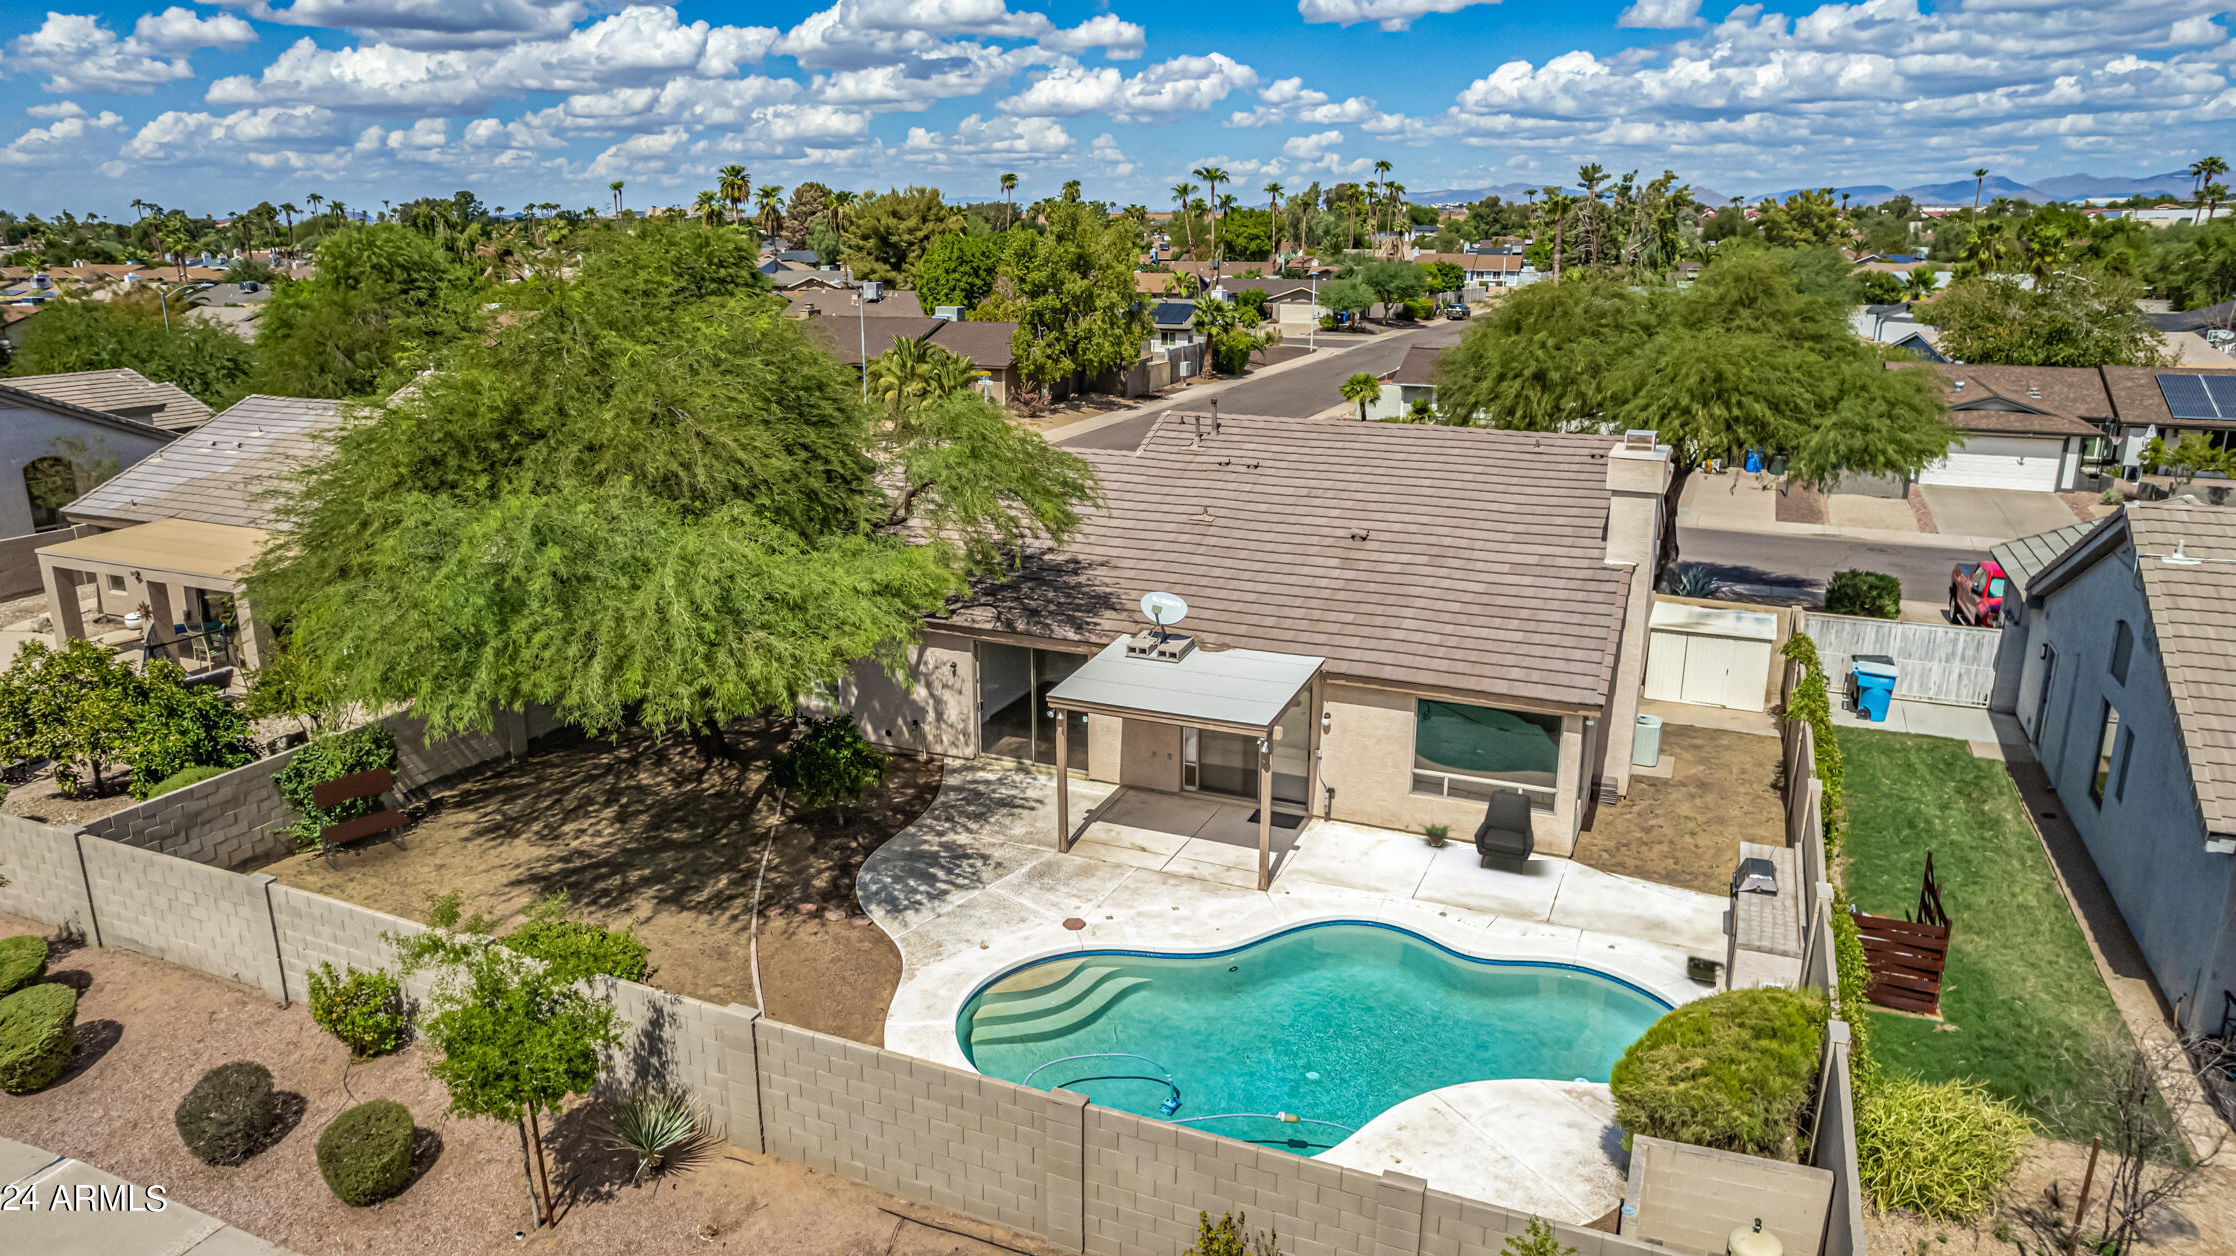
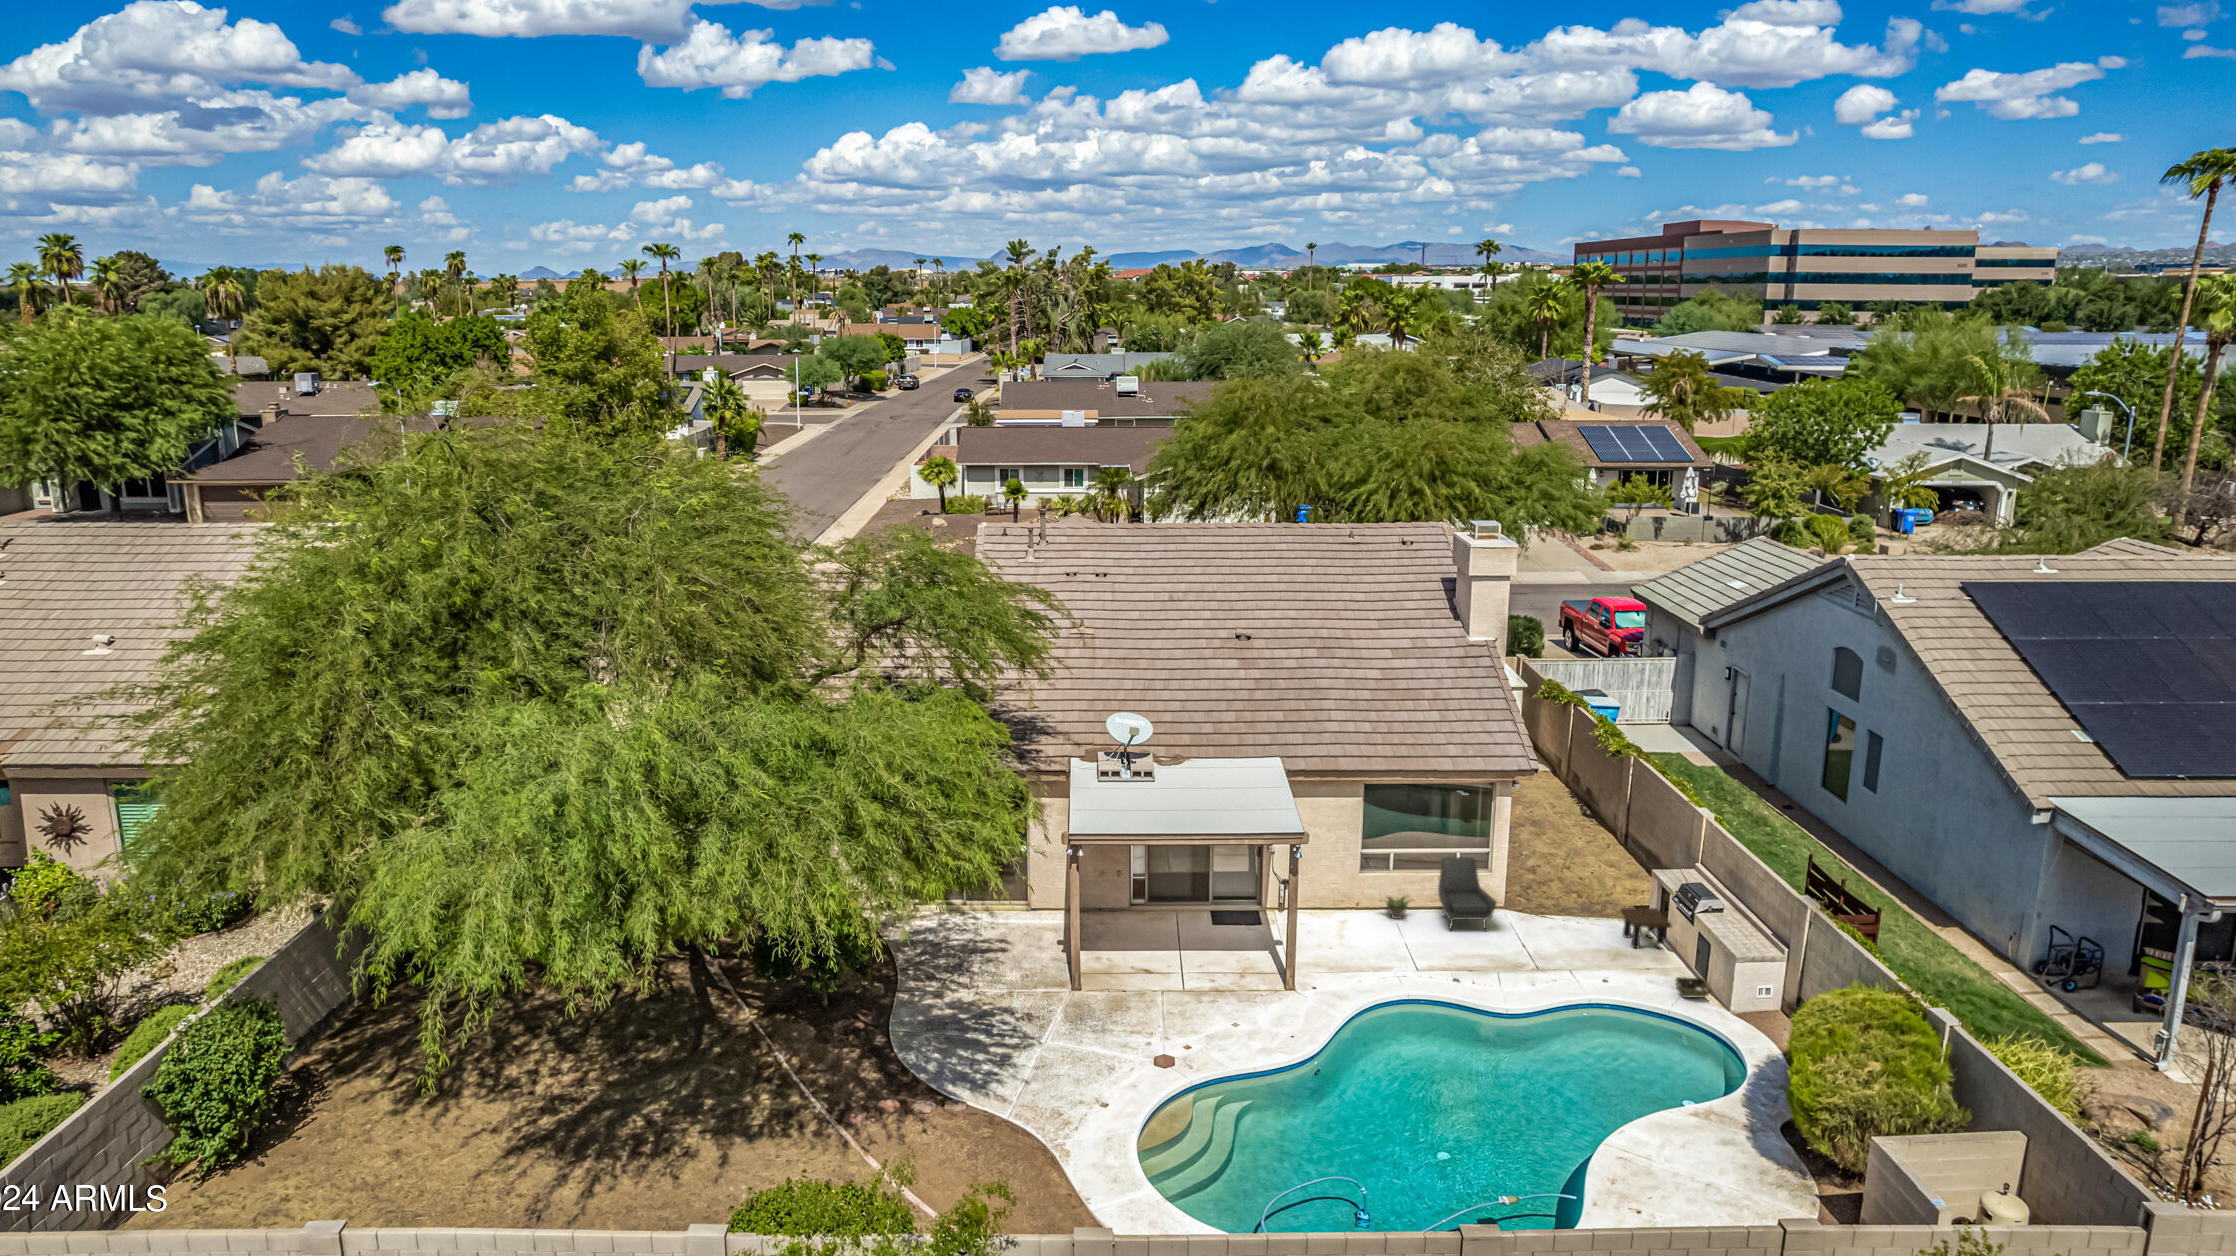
bench: present [312,767,410,870] -> none [192,1046,324,1196]
side table: none [1680,875,1728,928] -> present [1620,908,1672,949]

